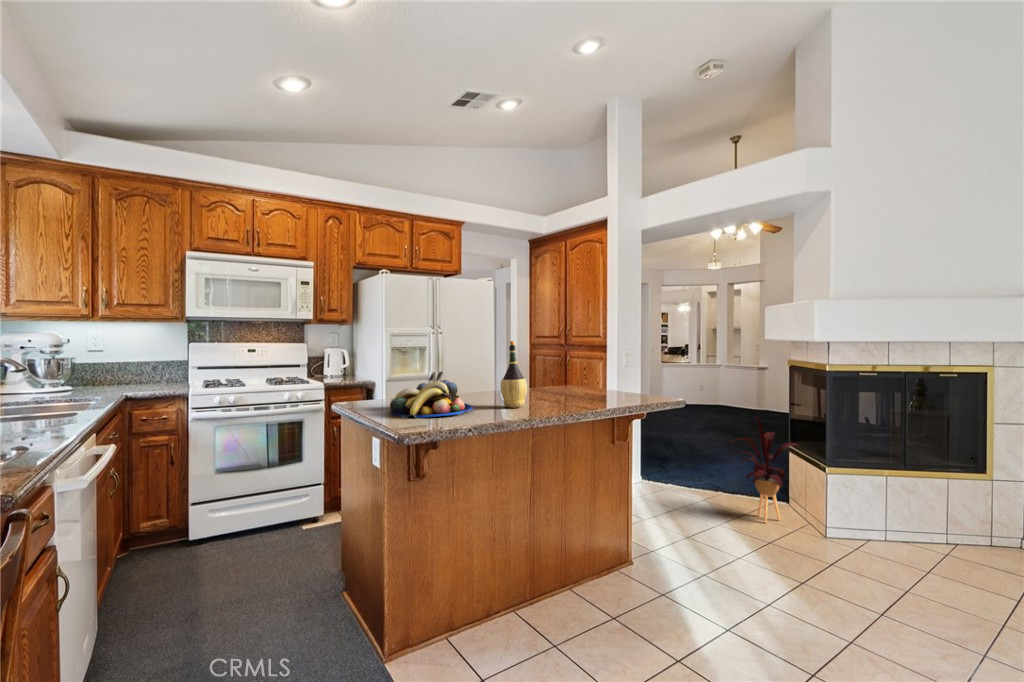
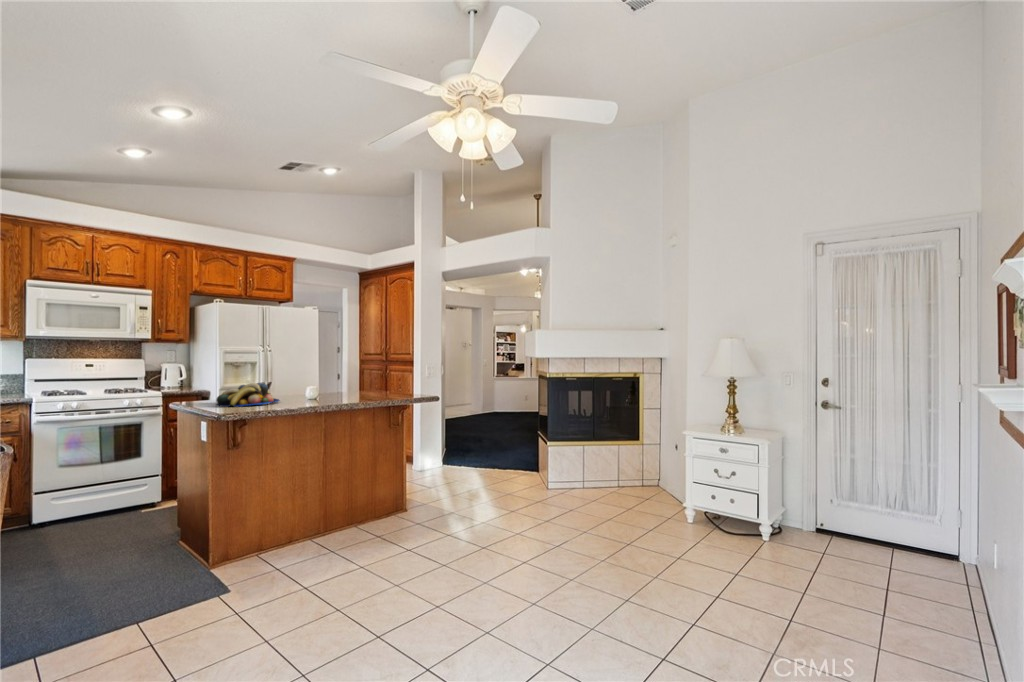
wine bottle: present [501,341,527,408] -> none [301,355,321,400]
house plant: present [733,417,799,523] -> none [487,407,537,482]

